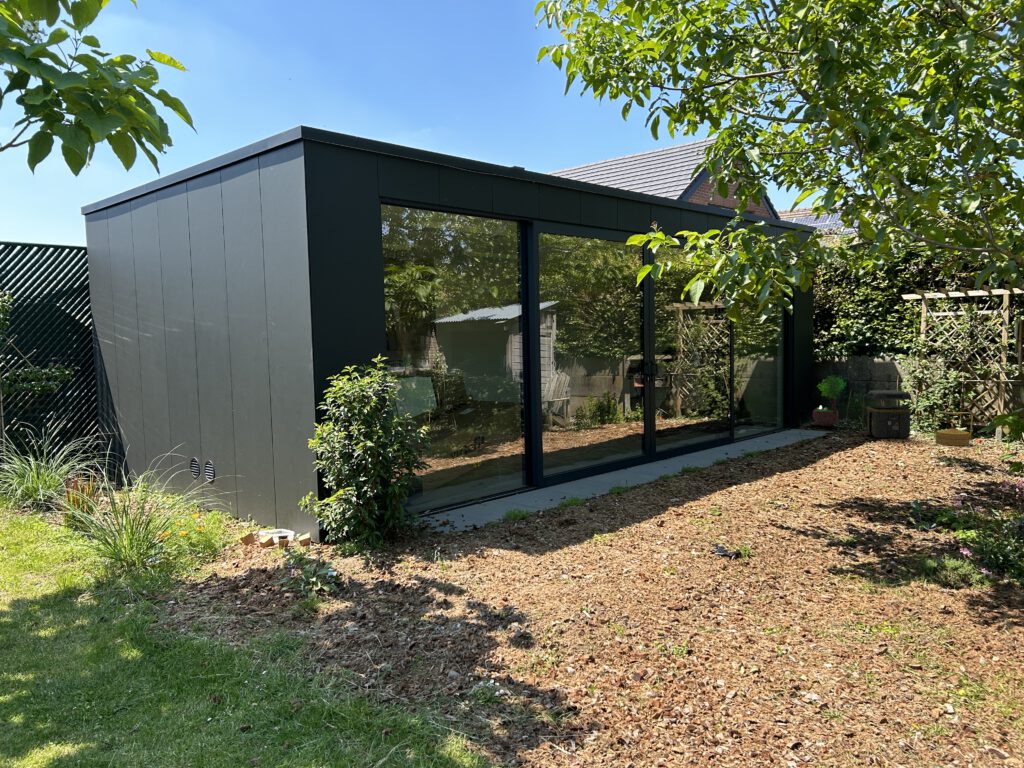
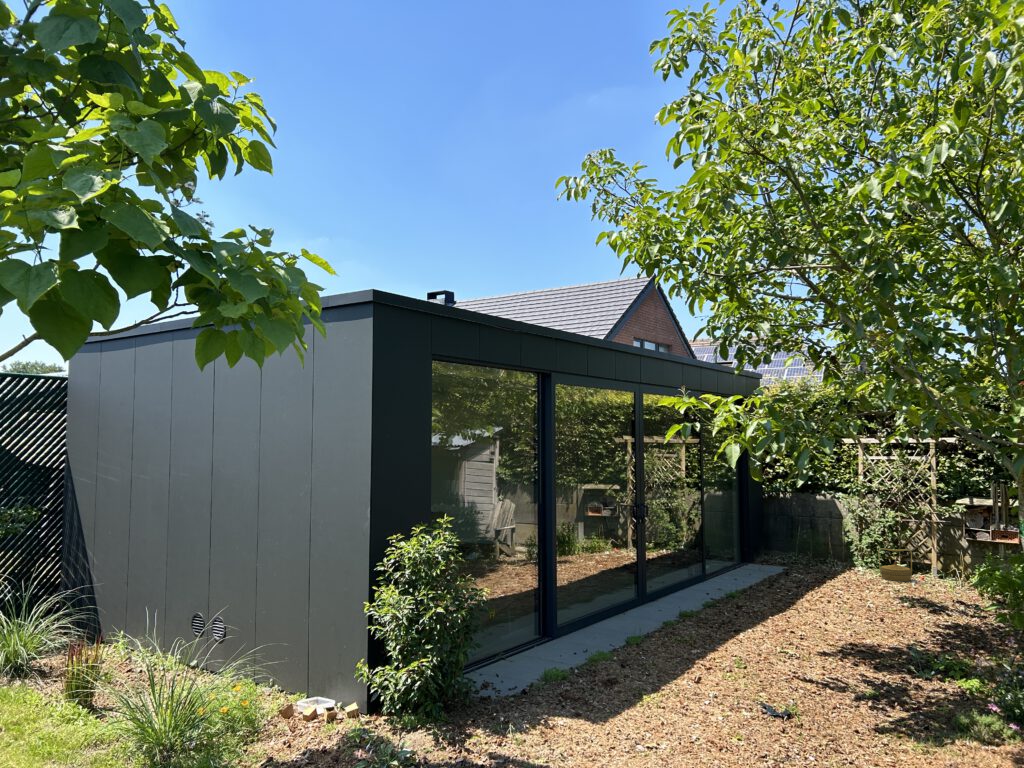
potted tree: present [813,377,844,426] -> none [763,508,793,560]
toolbox: present [867,390,911,439] -> none [815,527,857,574]

